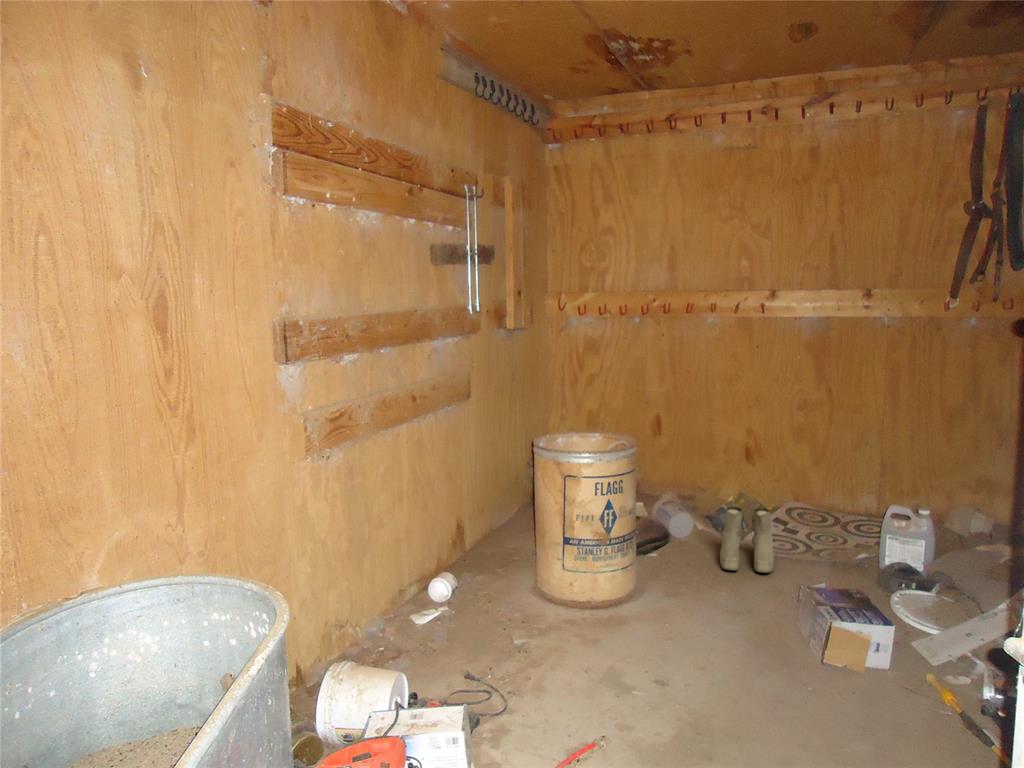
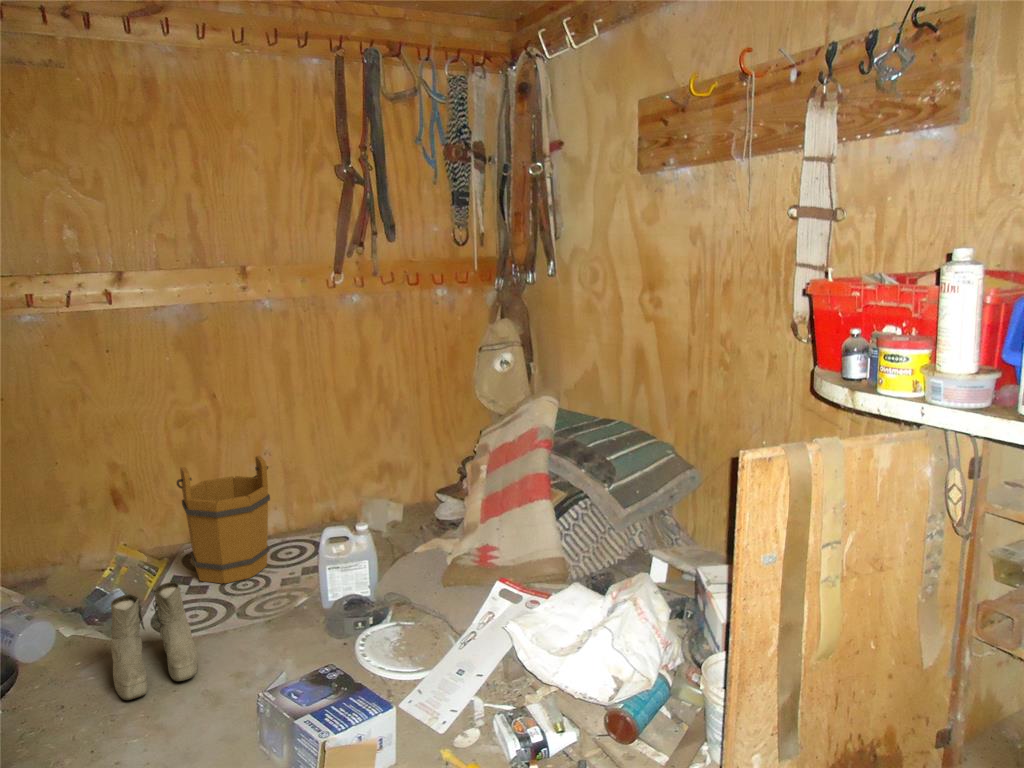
bucket: none [788,440,861,536] -> present [177,456,270,584]

